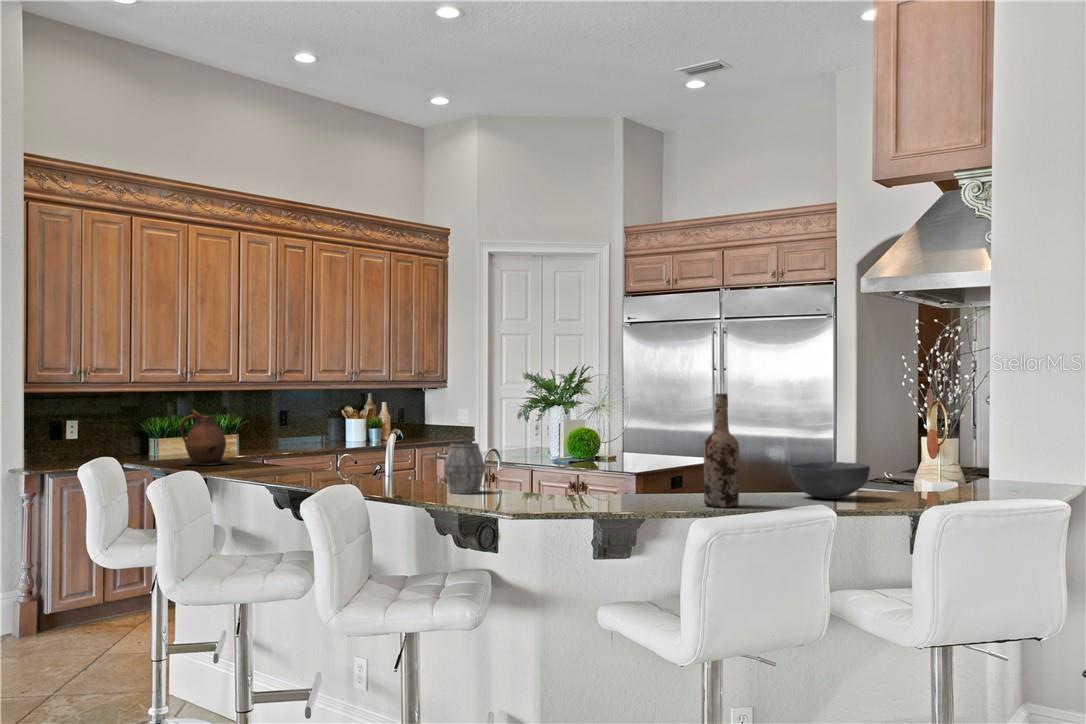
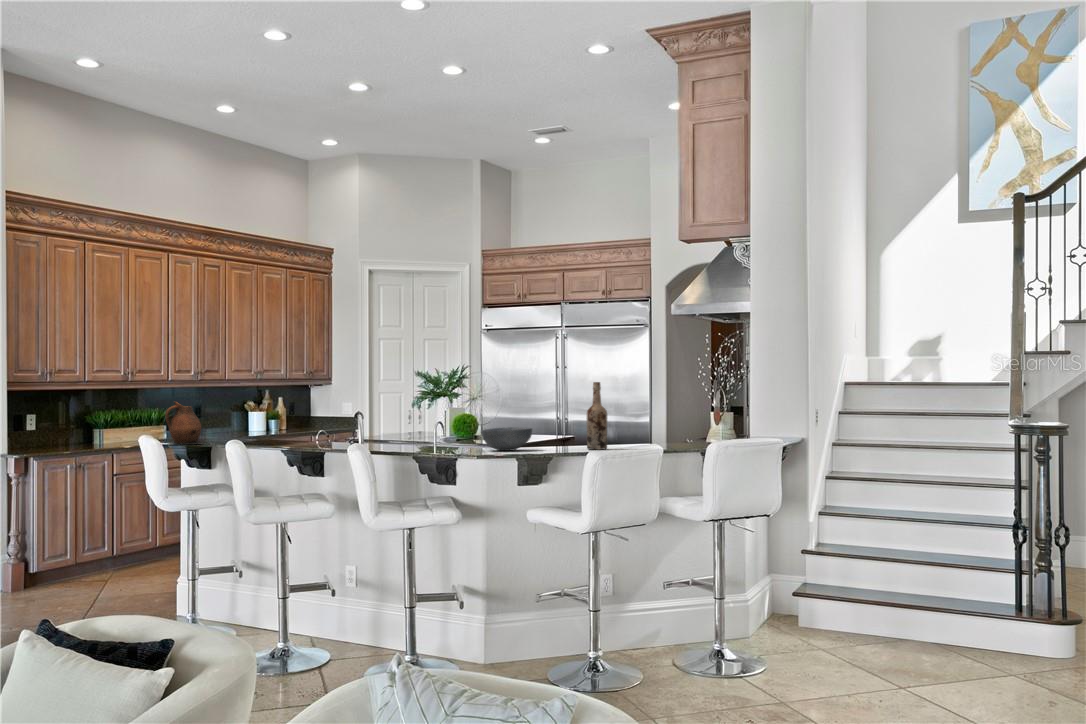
mug: present [444,443,485,494] -> none [414,417,442,450]
bowl: present [788,462,870,499] -> present [481,427,532,451]

